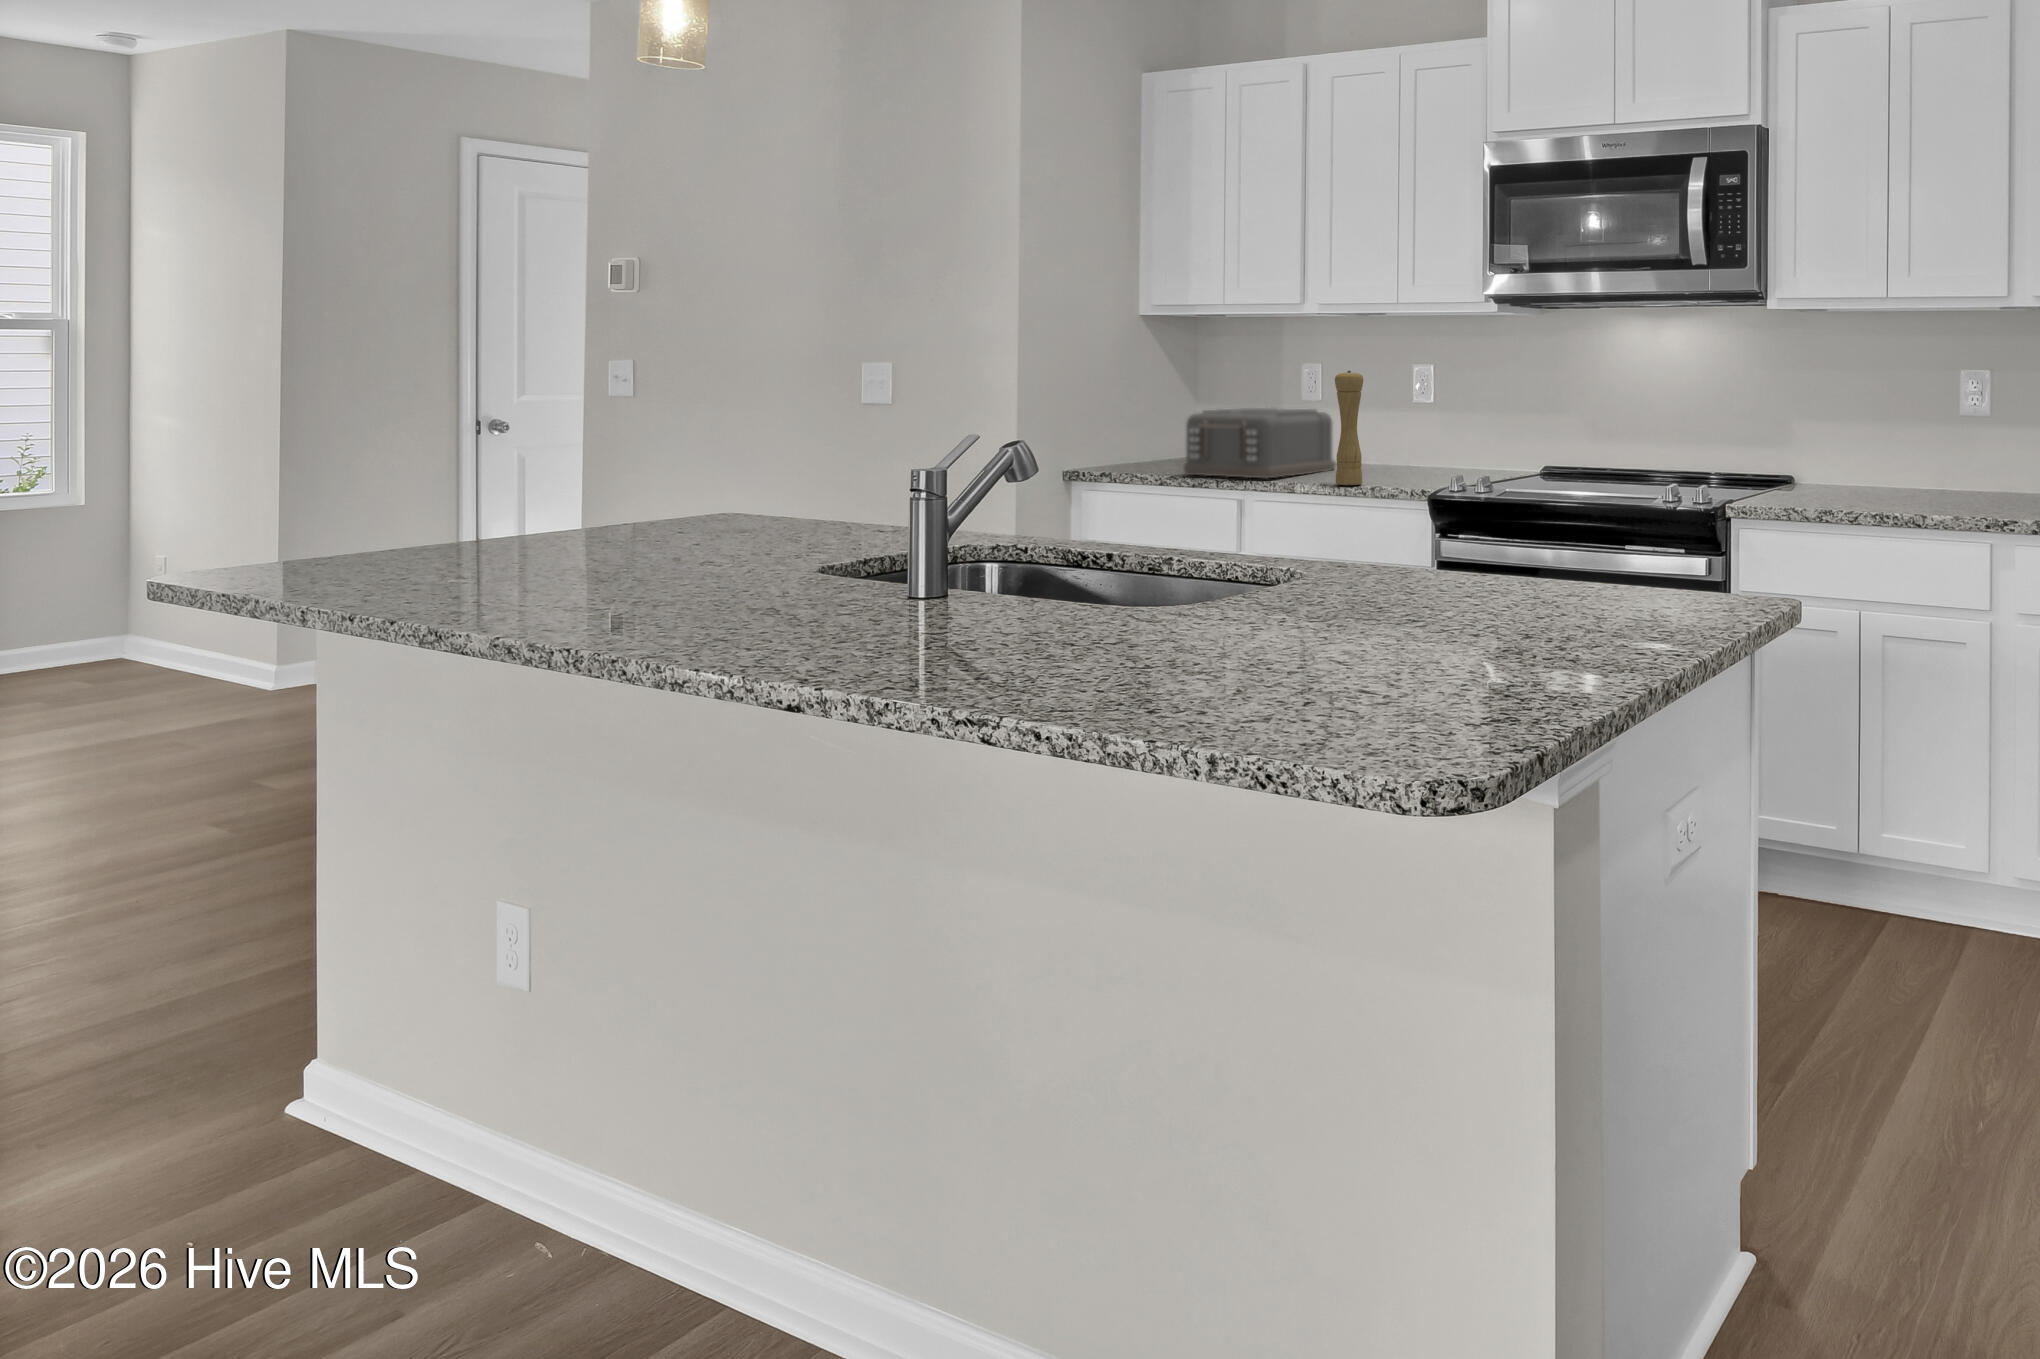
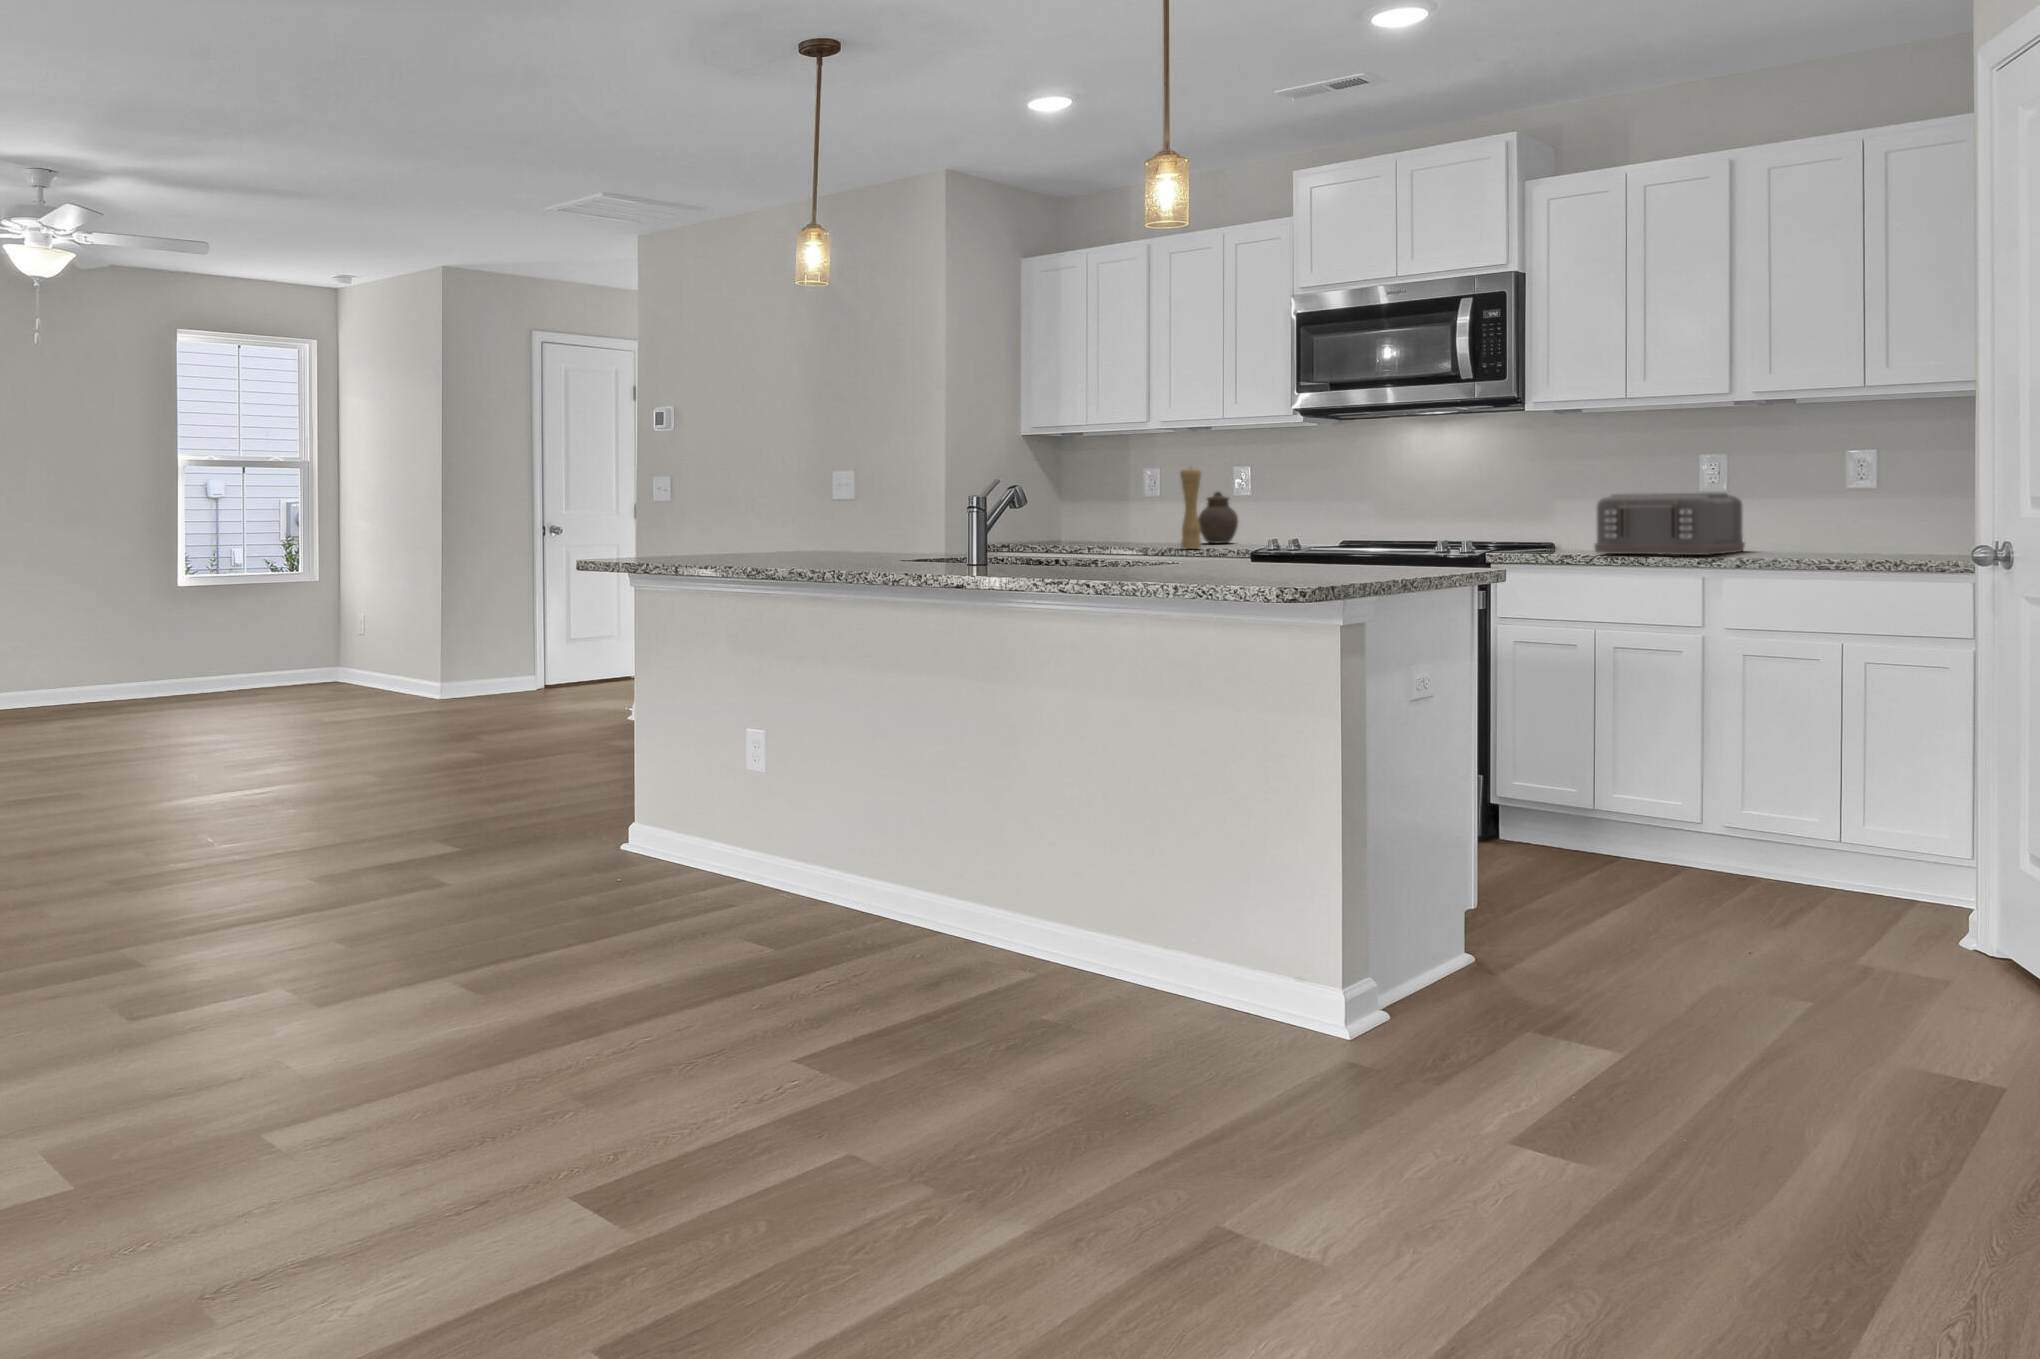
jar: none [1362,400,1413,470] -> present [1198,492,1238,543]
toaster: present [1184,408,1335,478] -> present [1594,493,1745,555]

